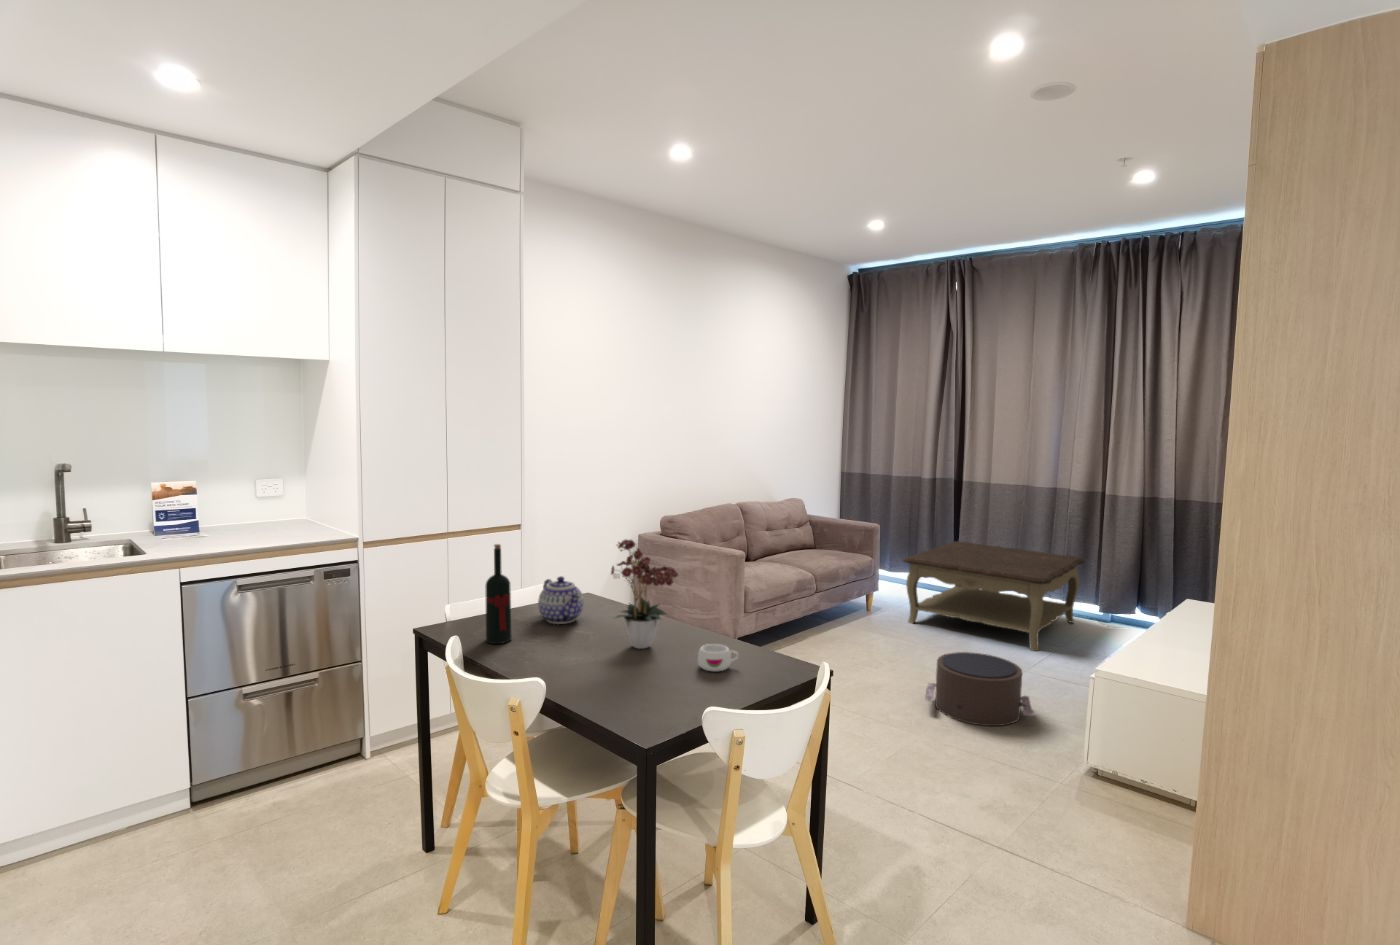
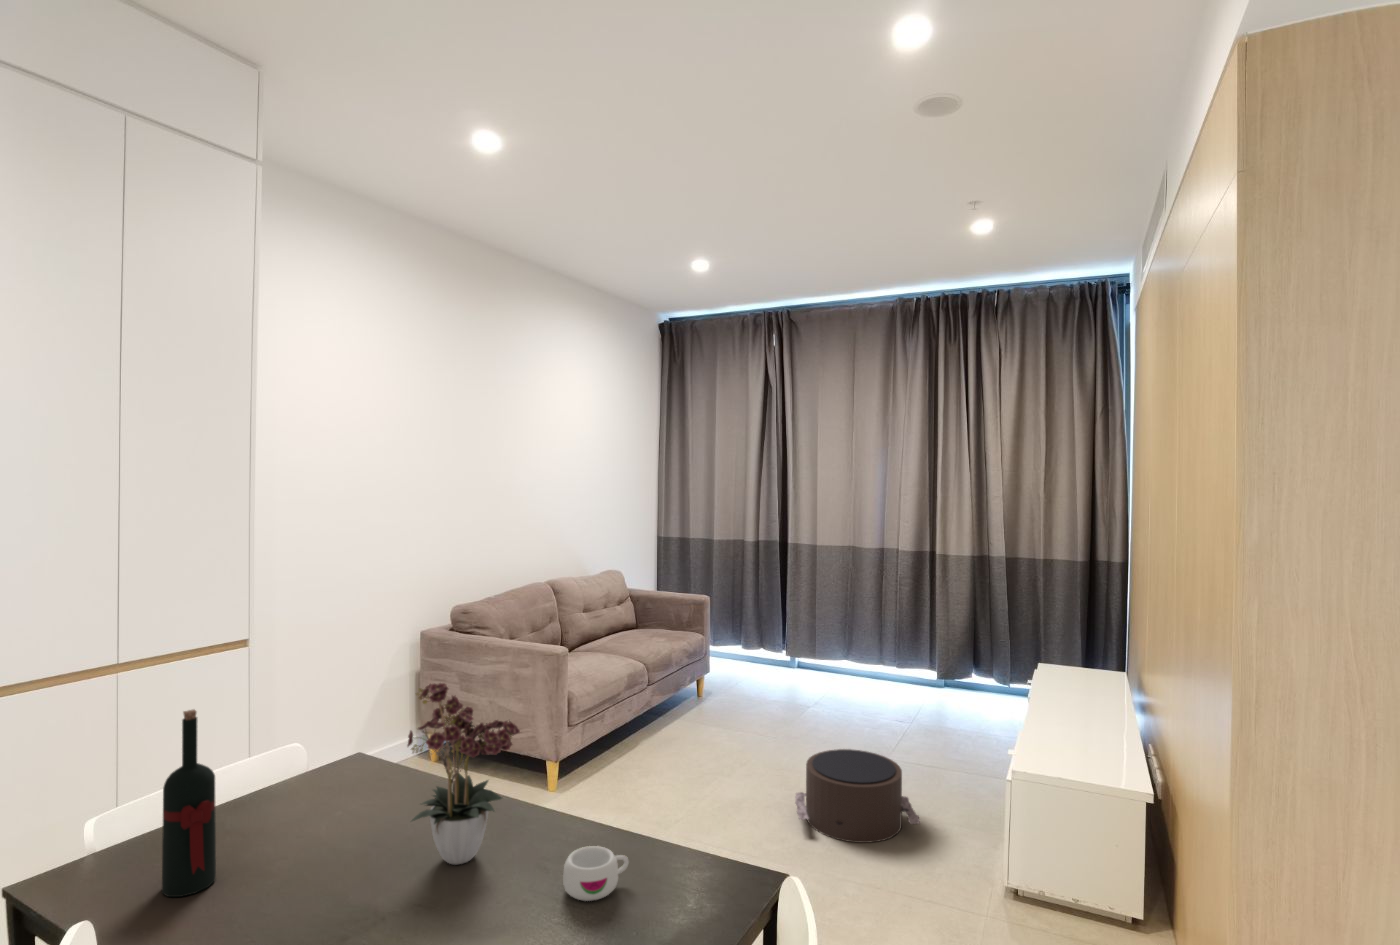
coffee table: present [904,541,1085,651] -> none [740,610,919,731]
teapot: present [538,577,584,624] -> none [271,743,353,826]

